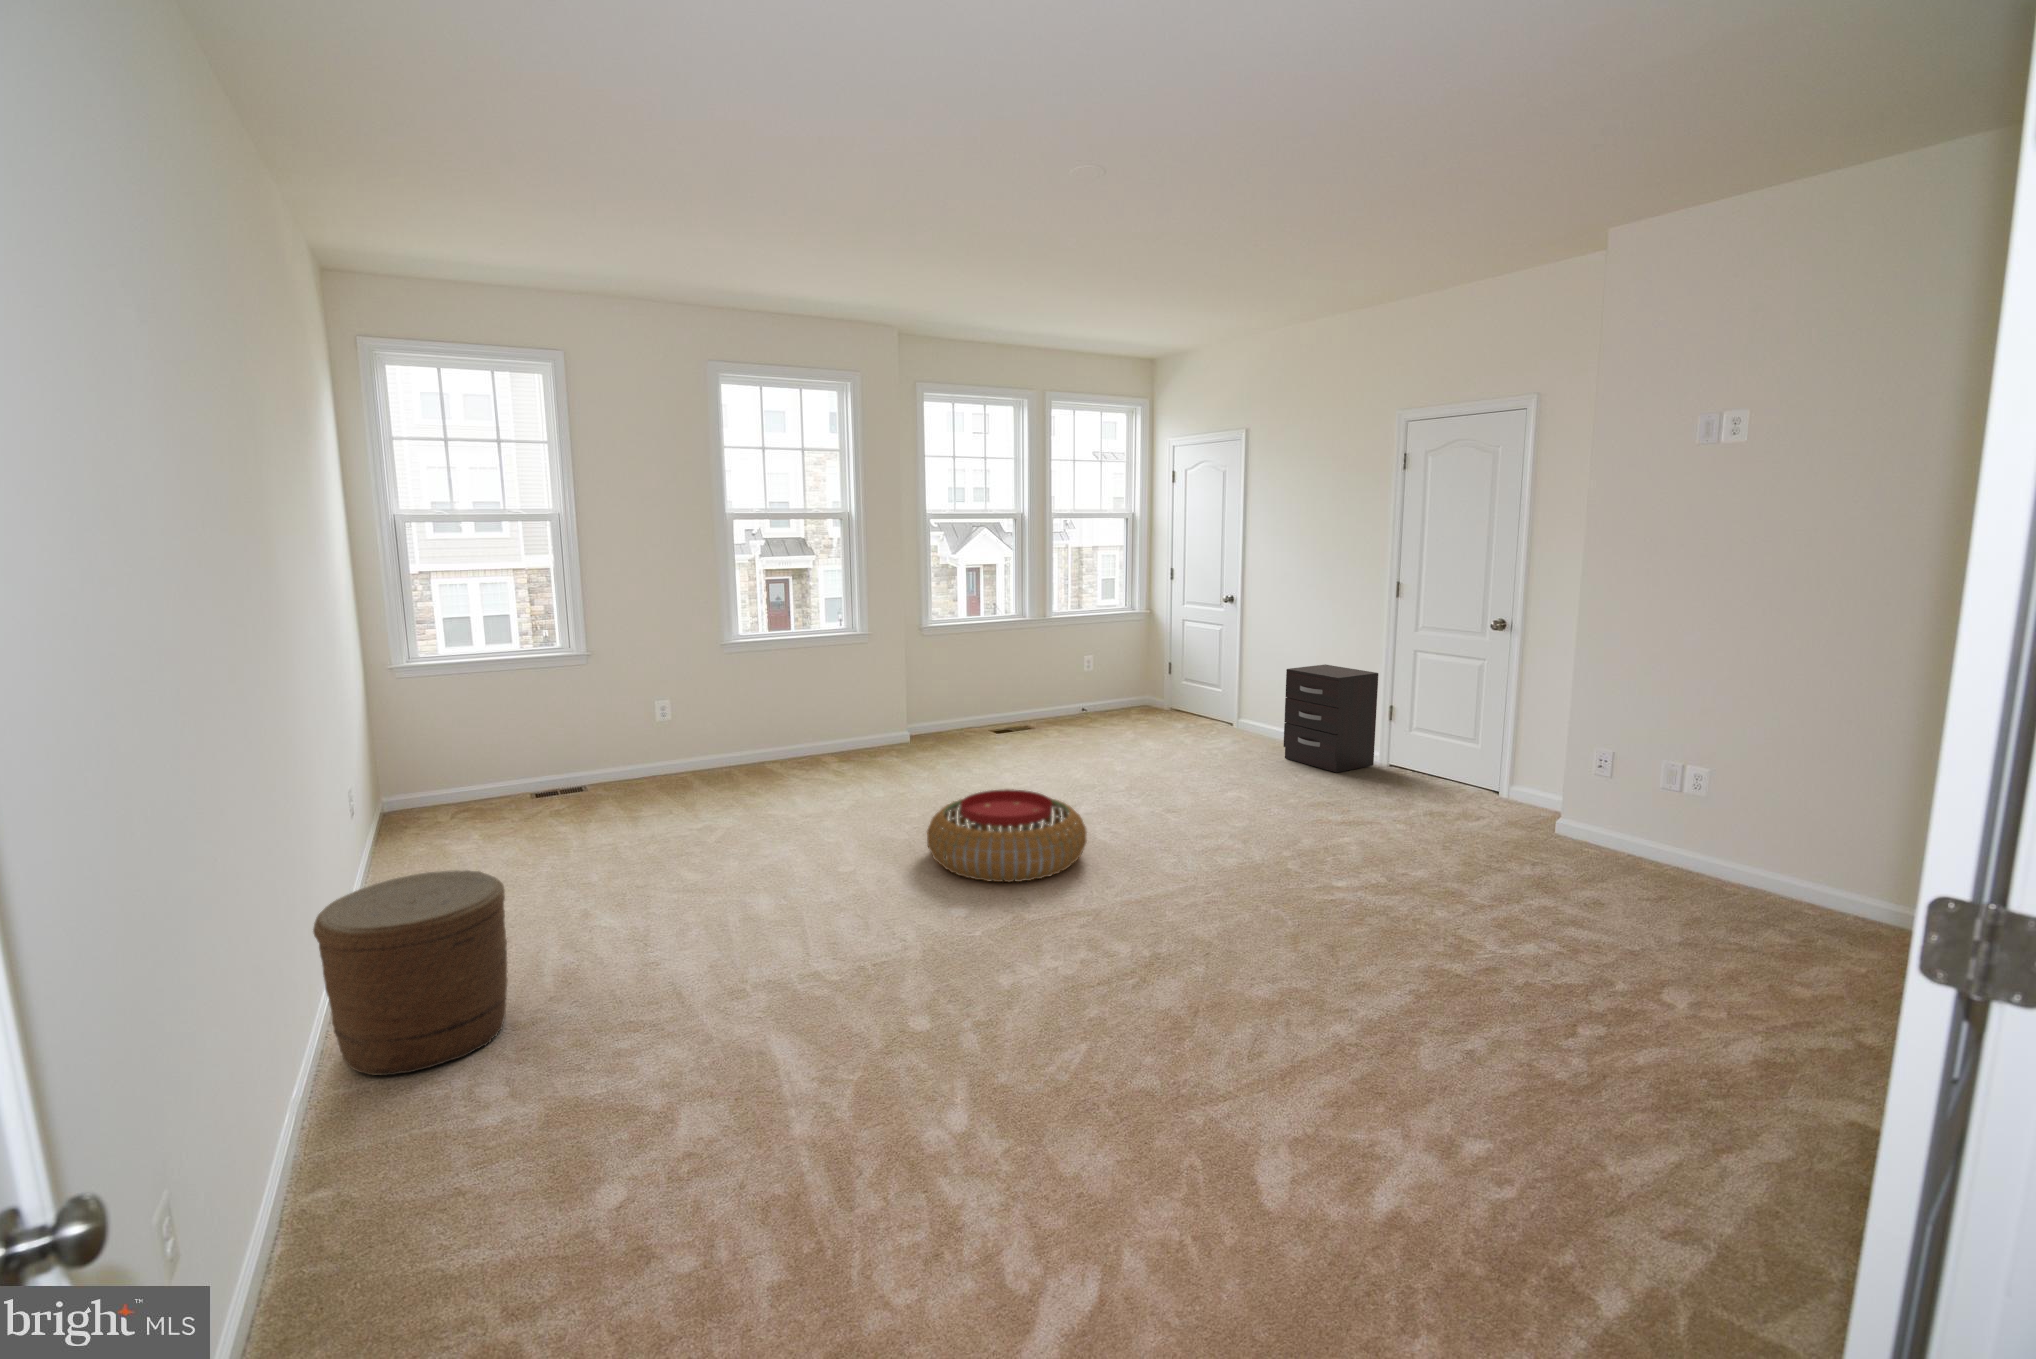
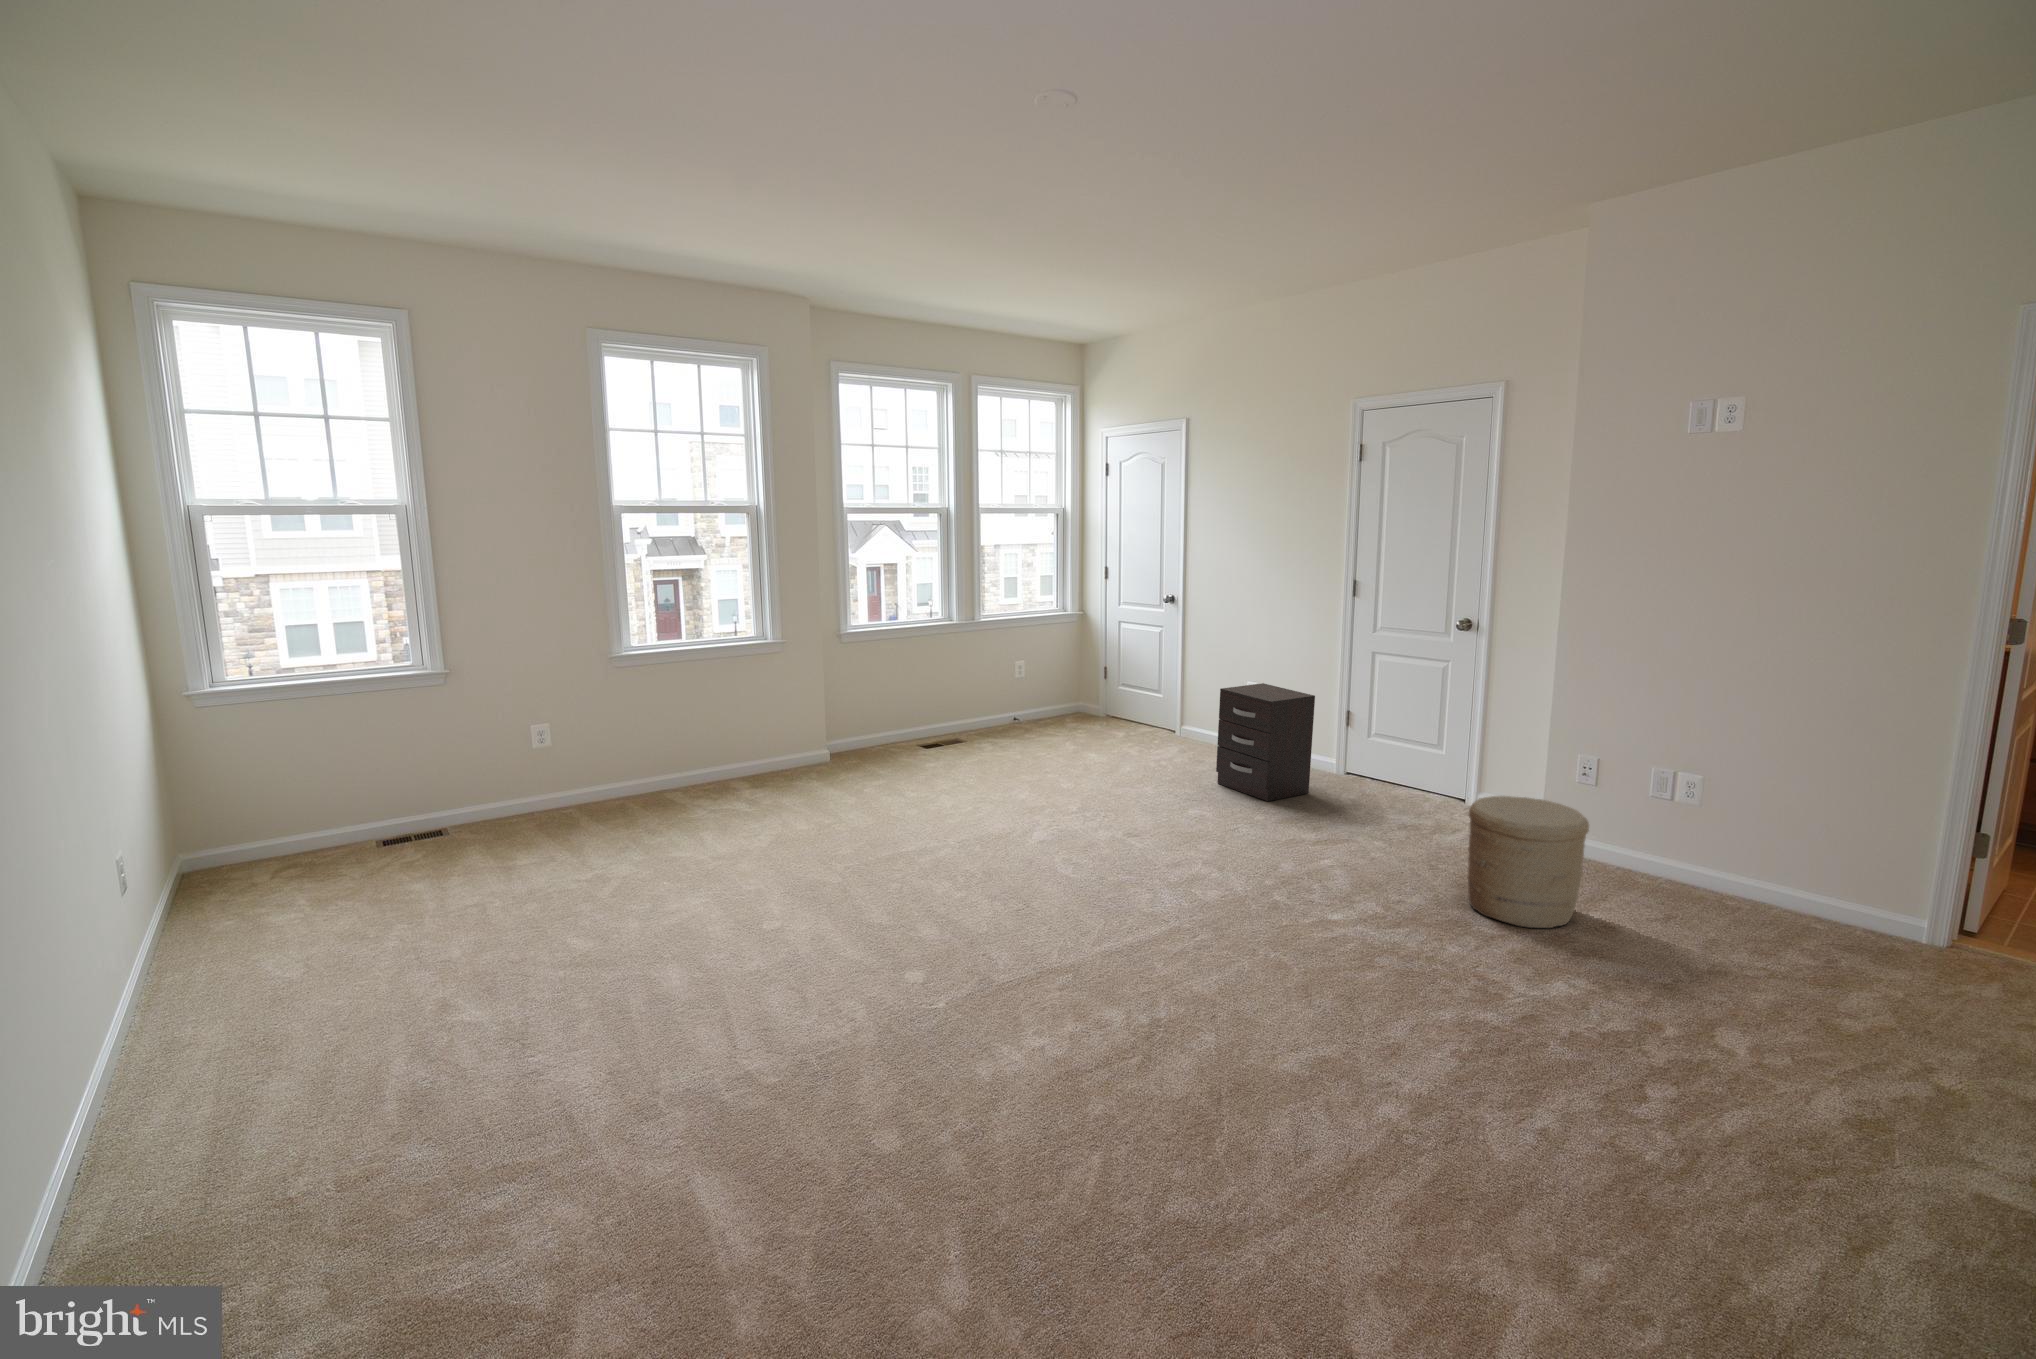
pouf: present [927,789,1087,882] -> none [820,825,989,925]
woven basket: present [313,870,508,1076] -> present [1467,796,1589,928]

